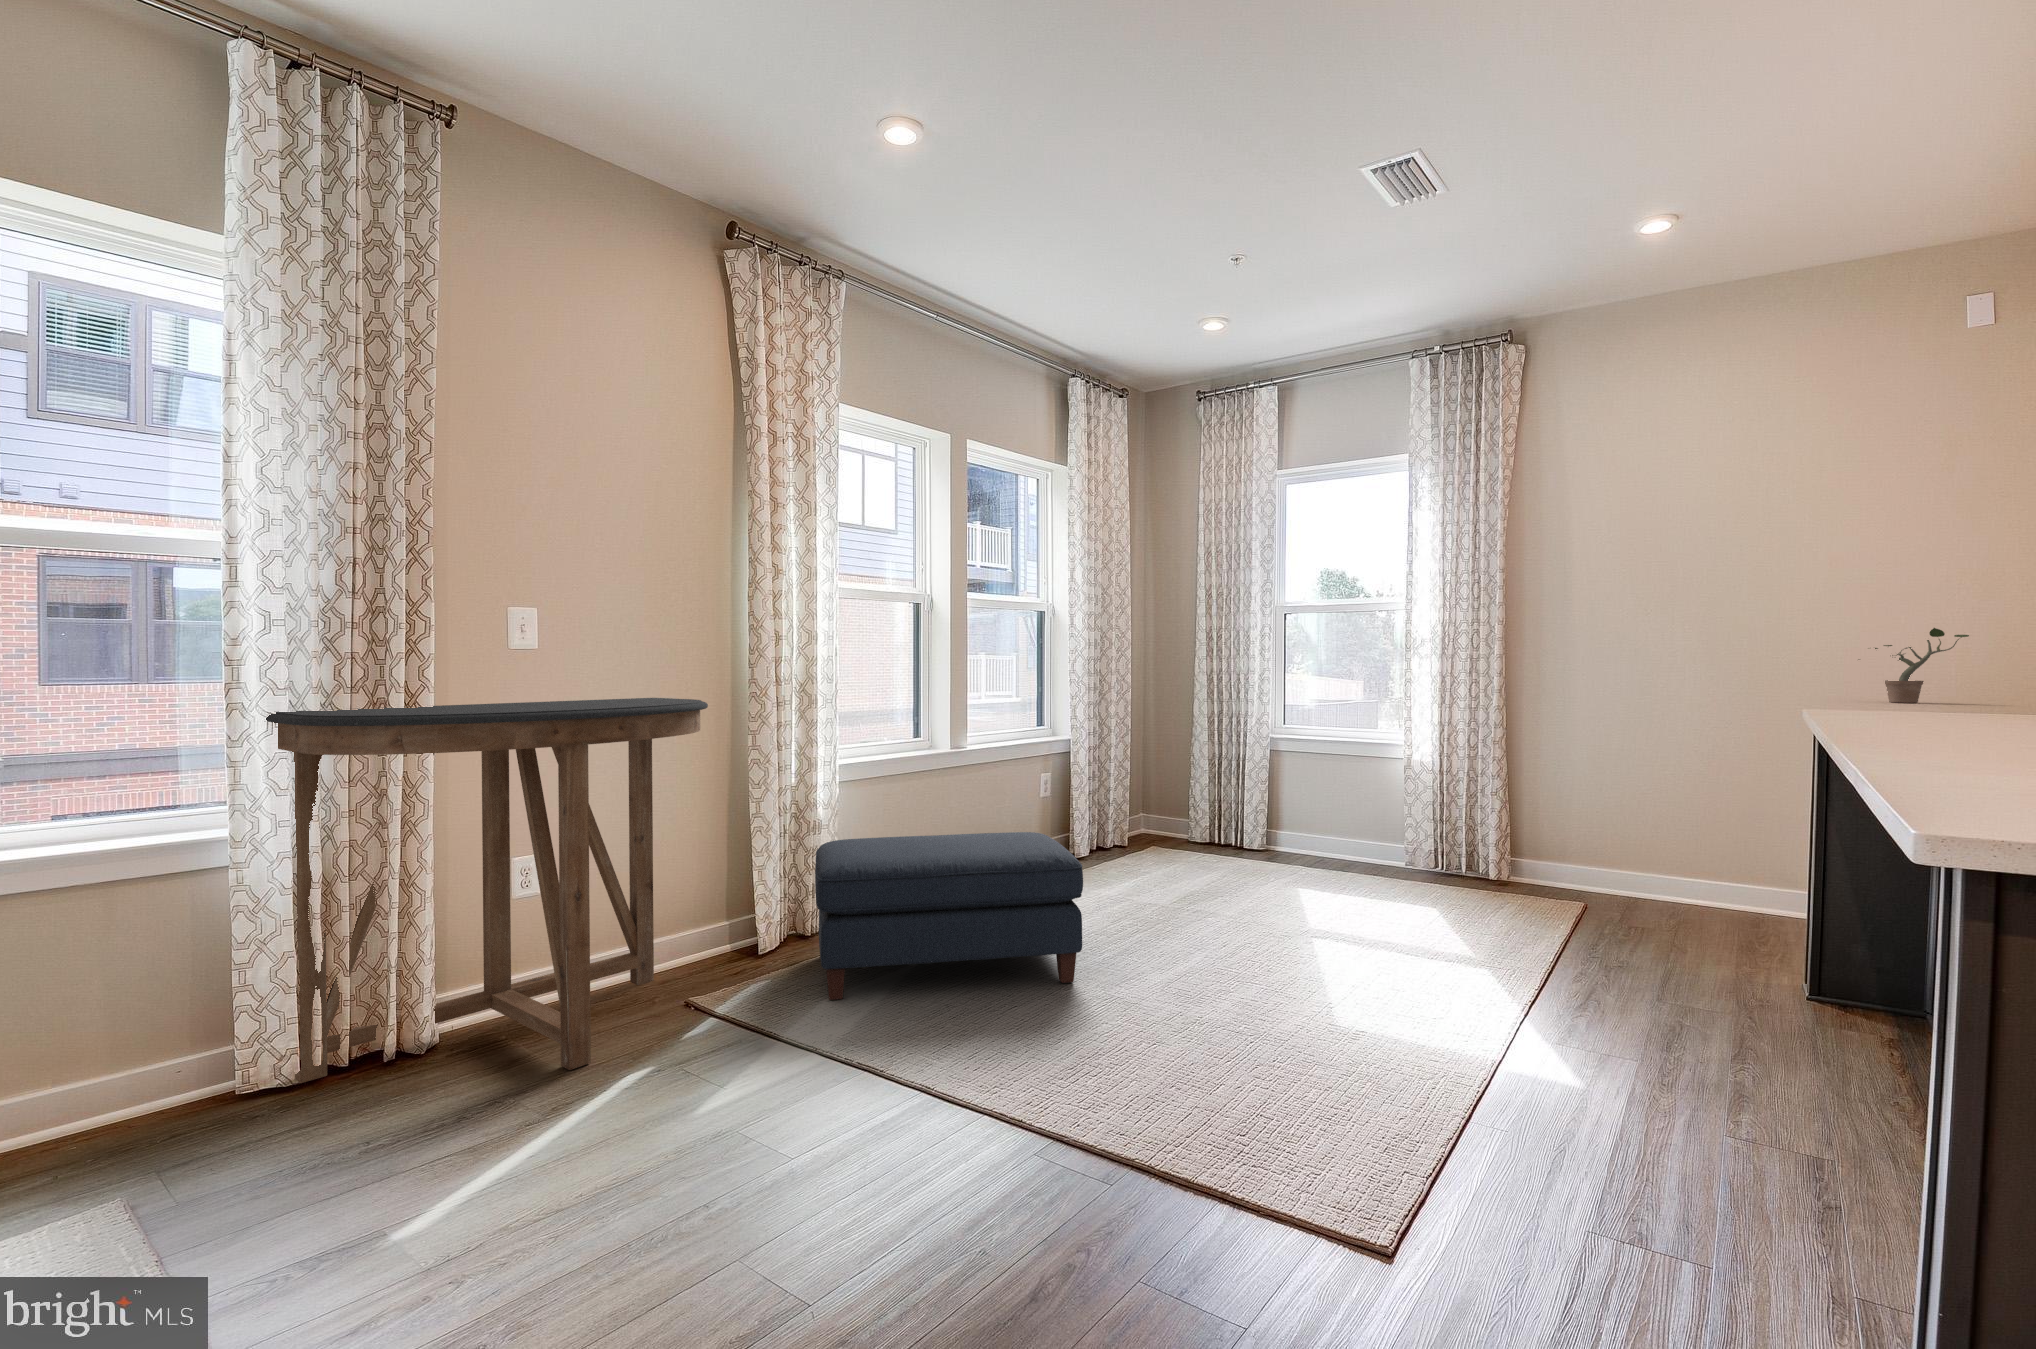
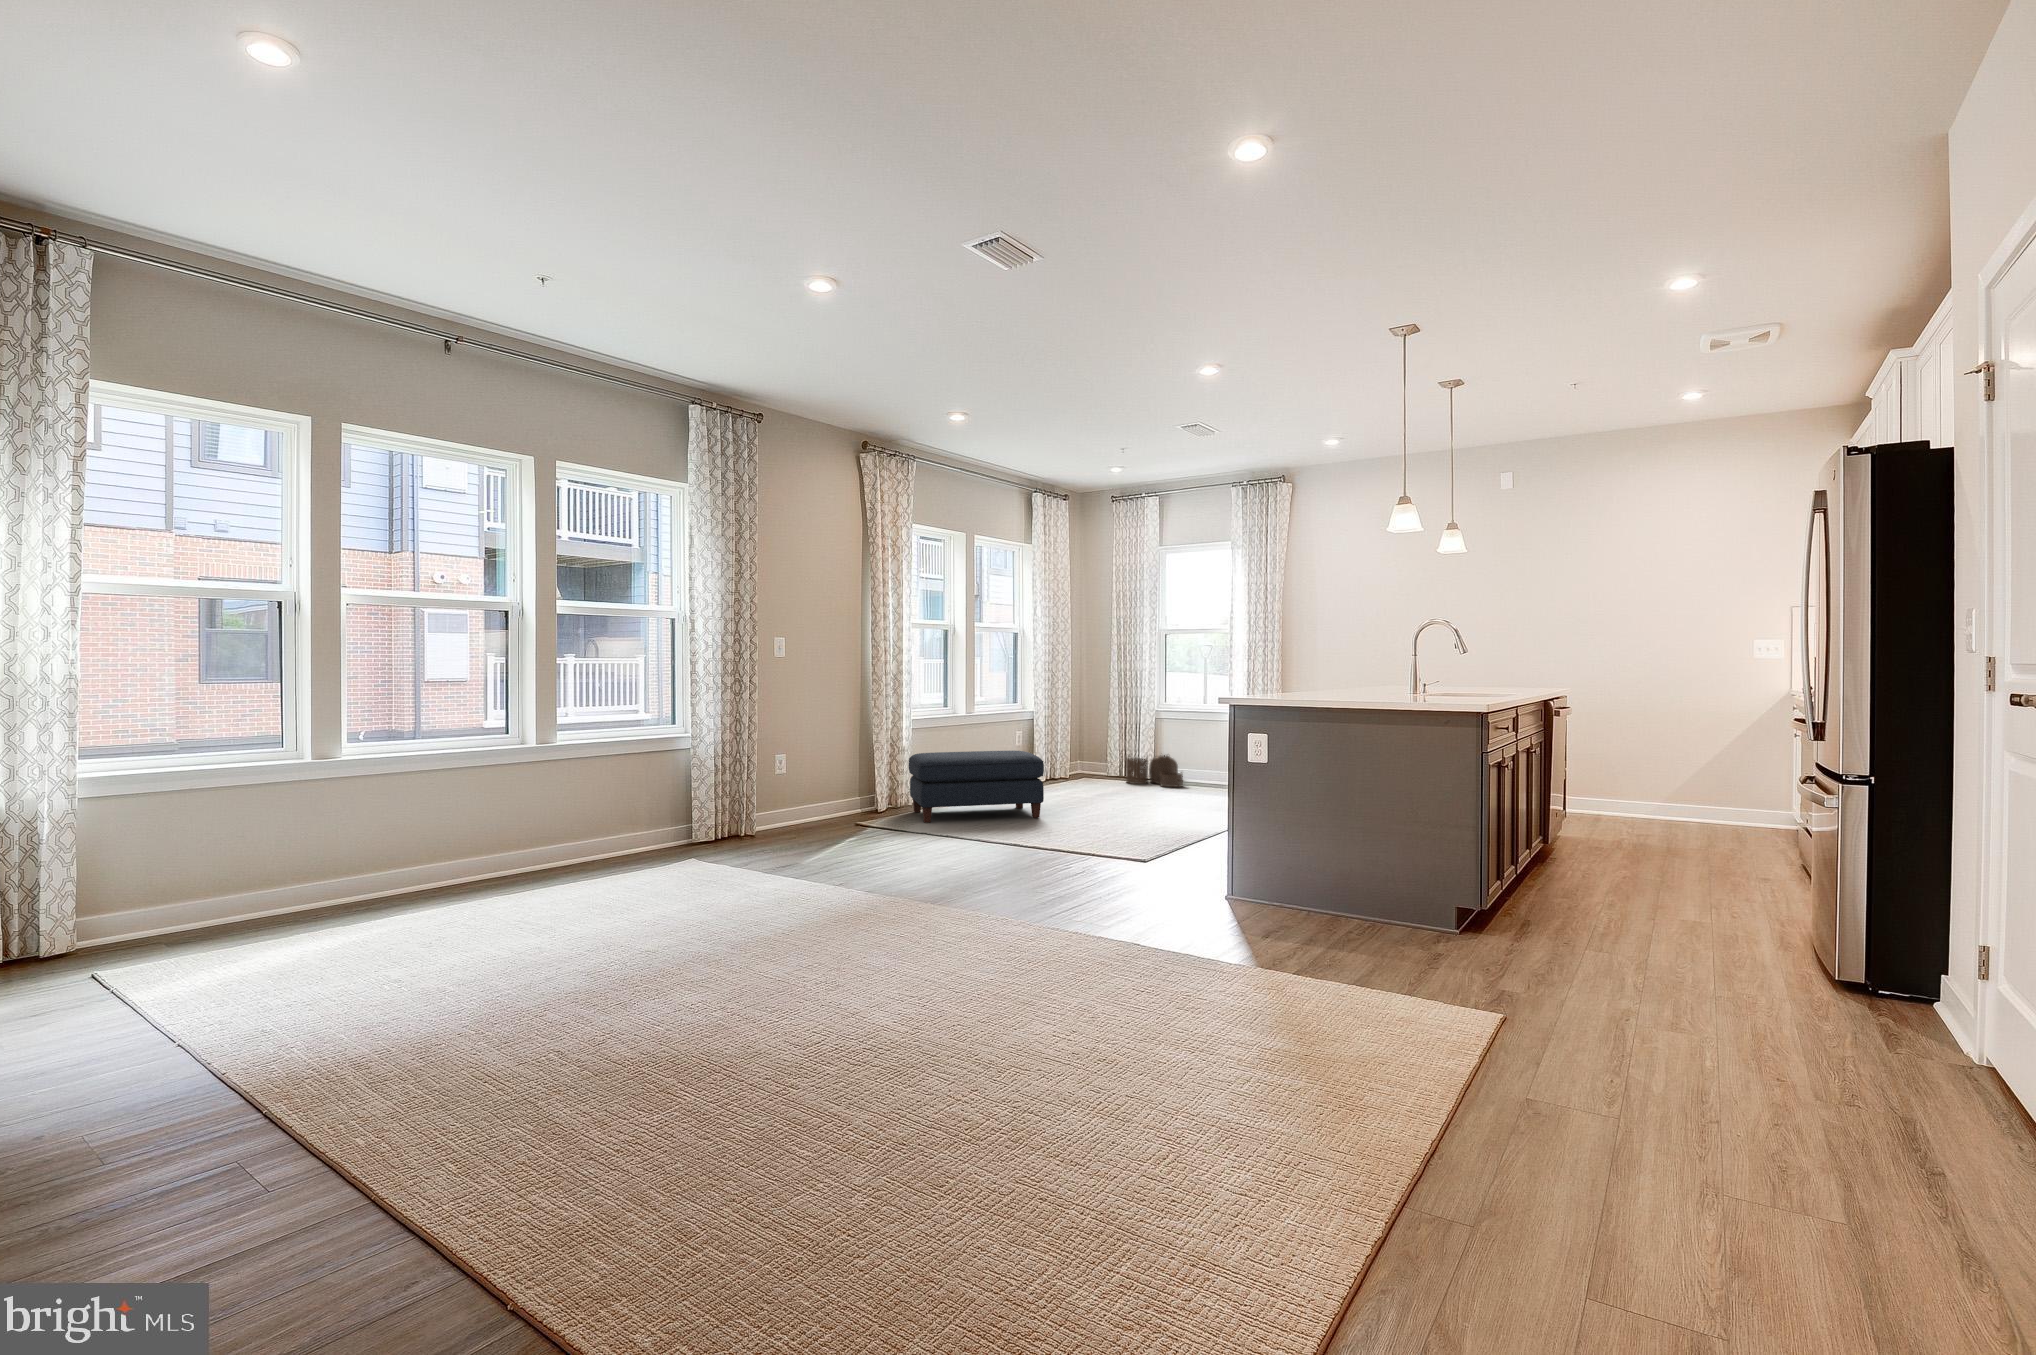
potted plant: present [1875,628,1969,703] -> none [1447,639,1493,684]
console table: present [266,698,708,1083] -> none [699,681,868,842]
woven basket: none [1225,811,1329,879] -> present [1126,755,1183,787]

